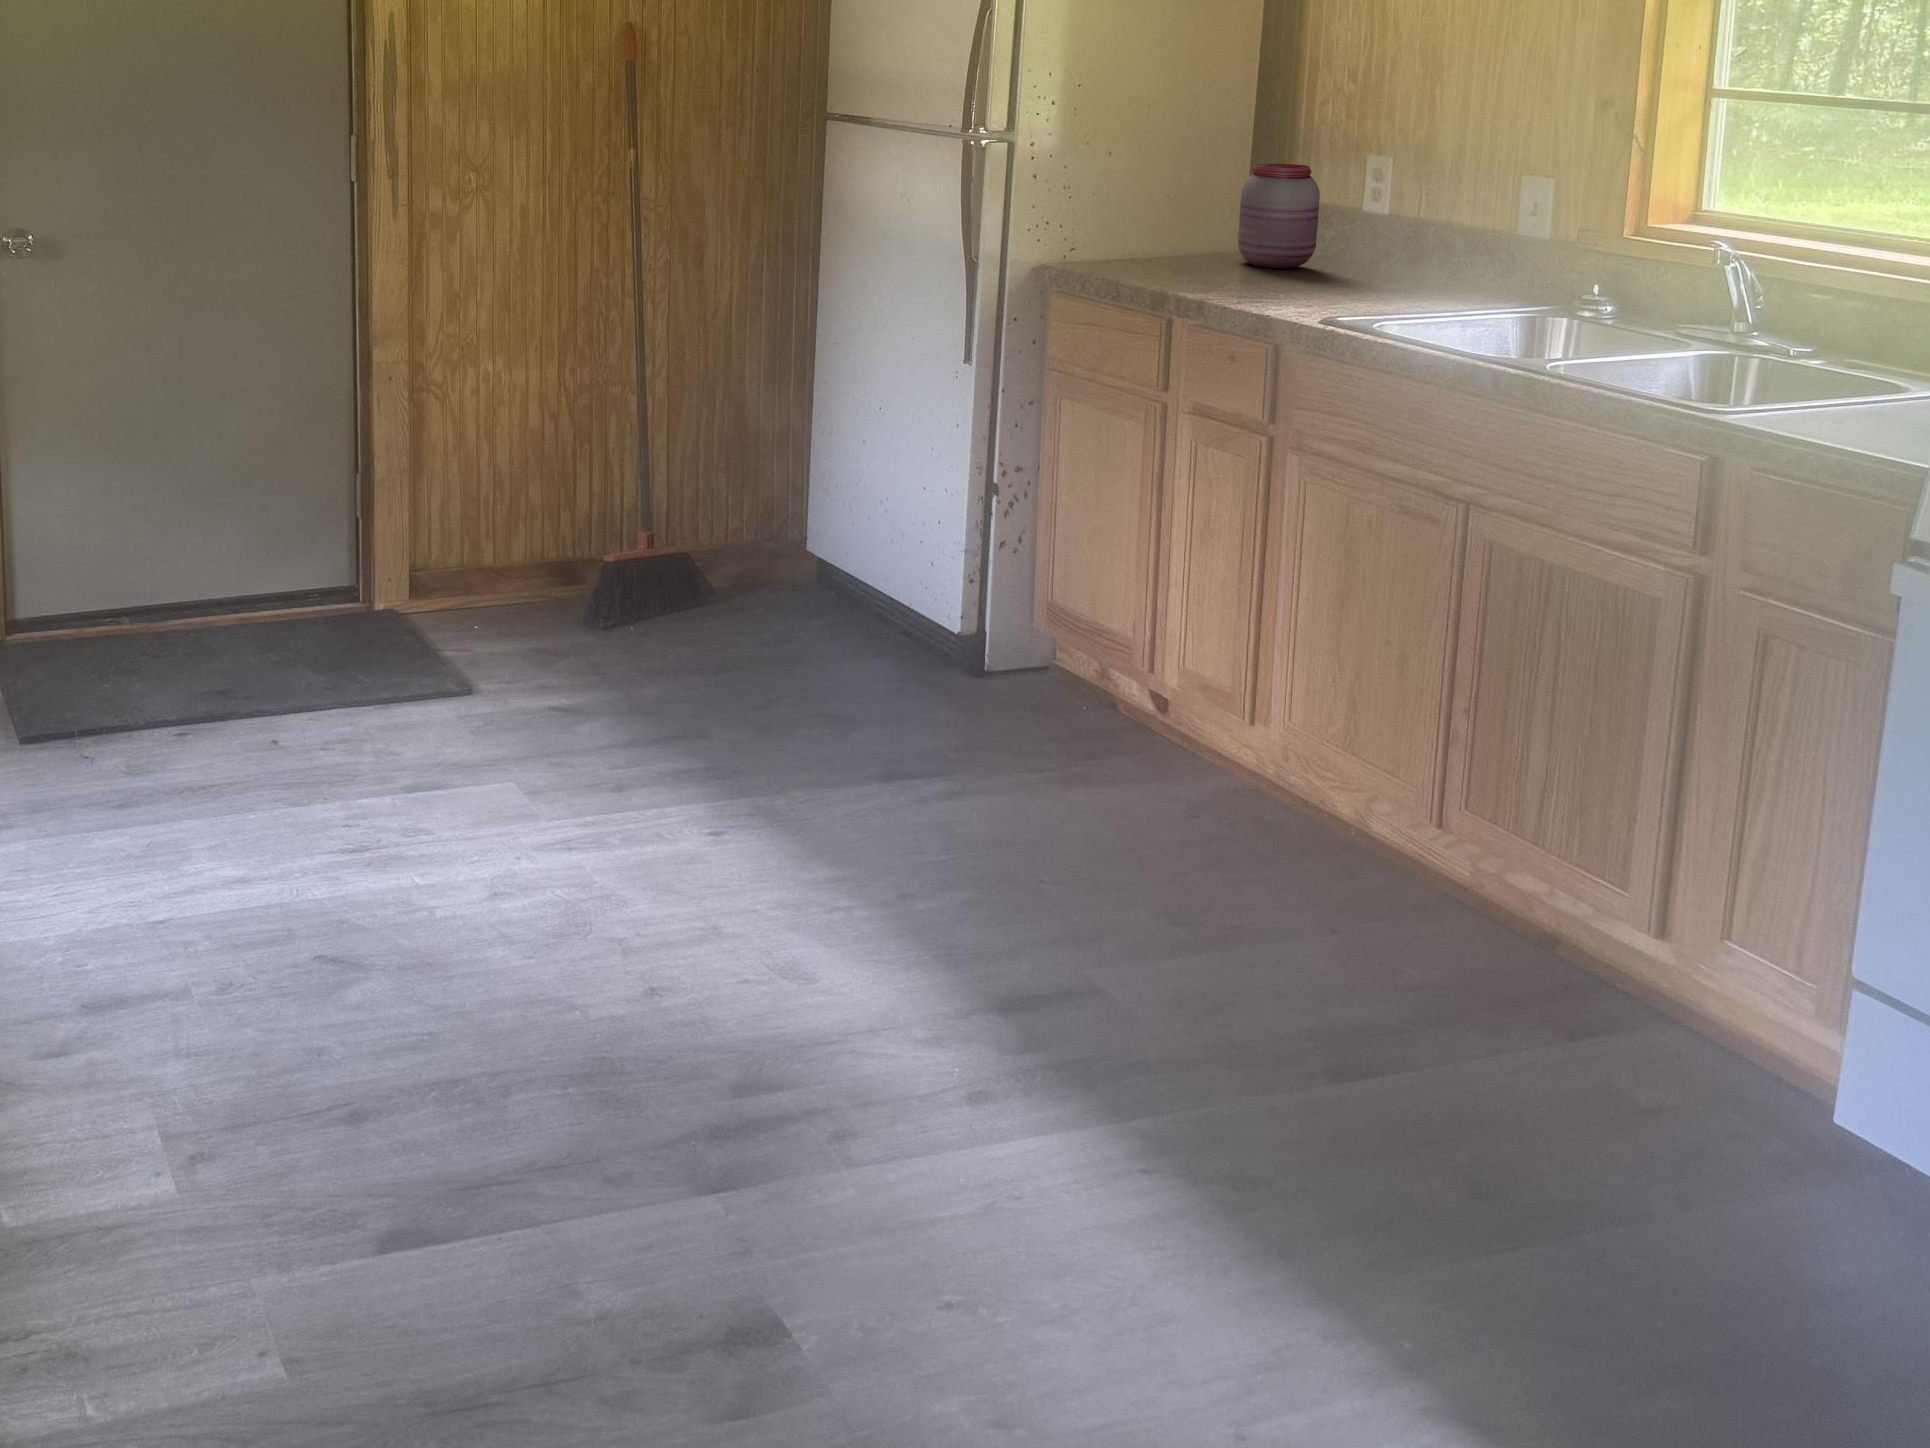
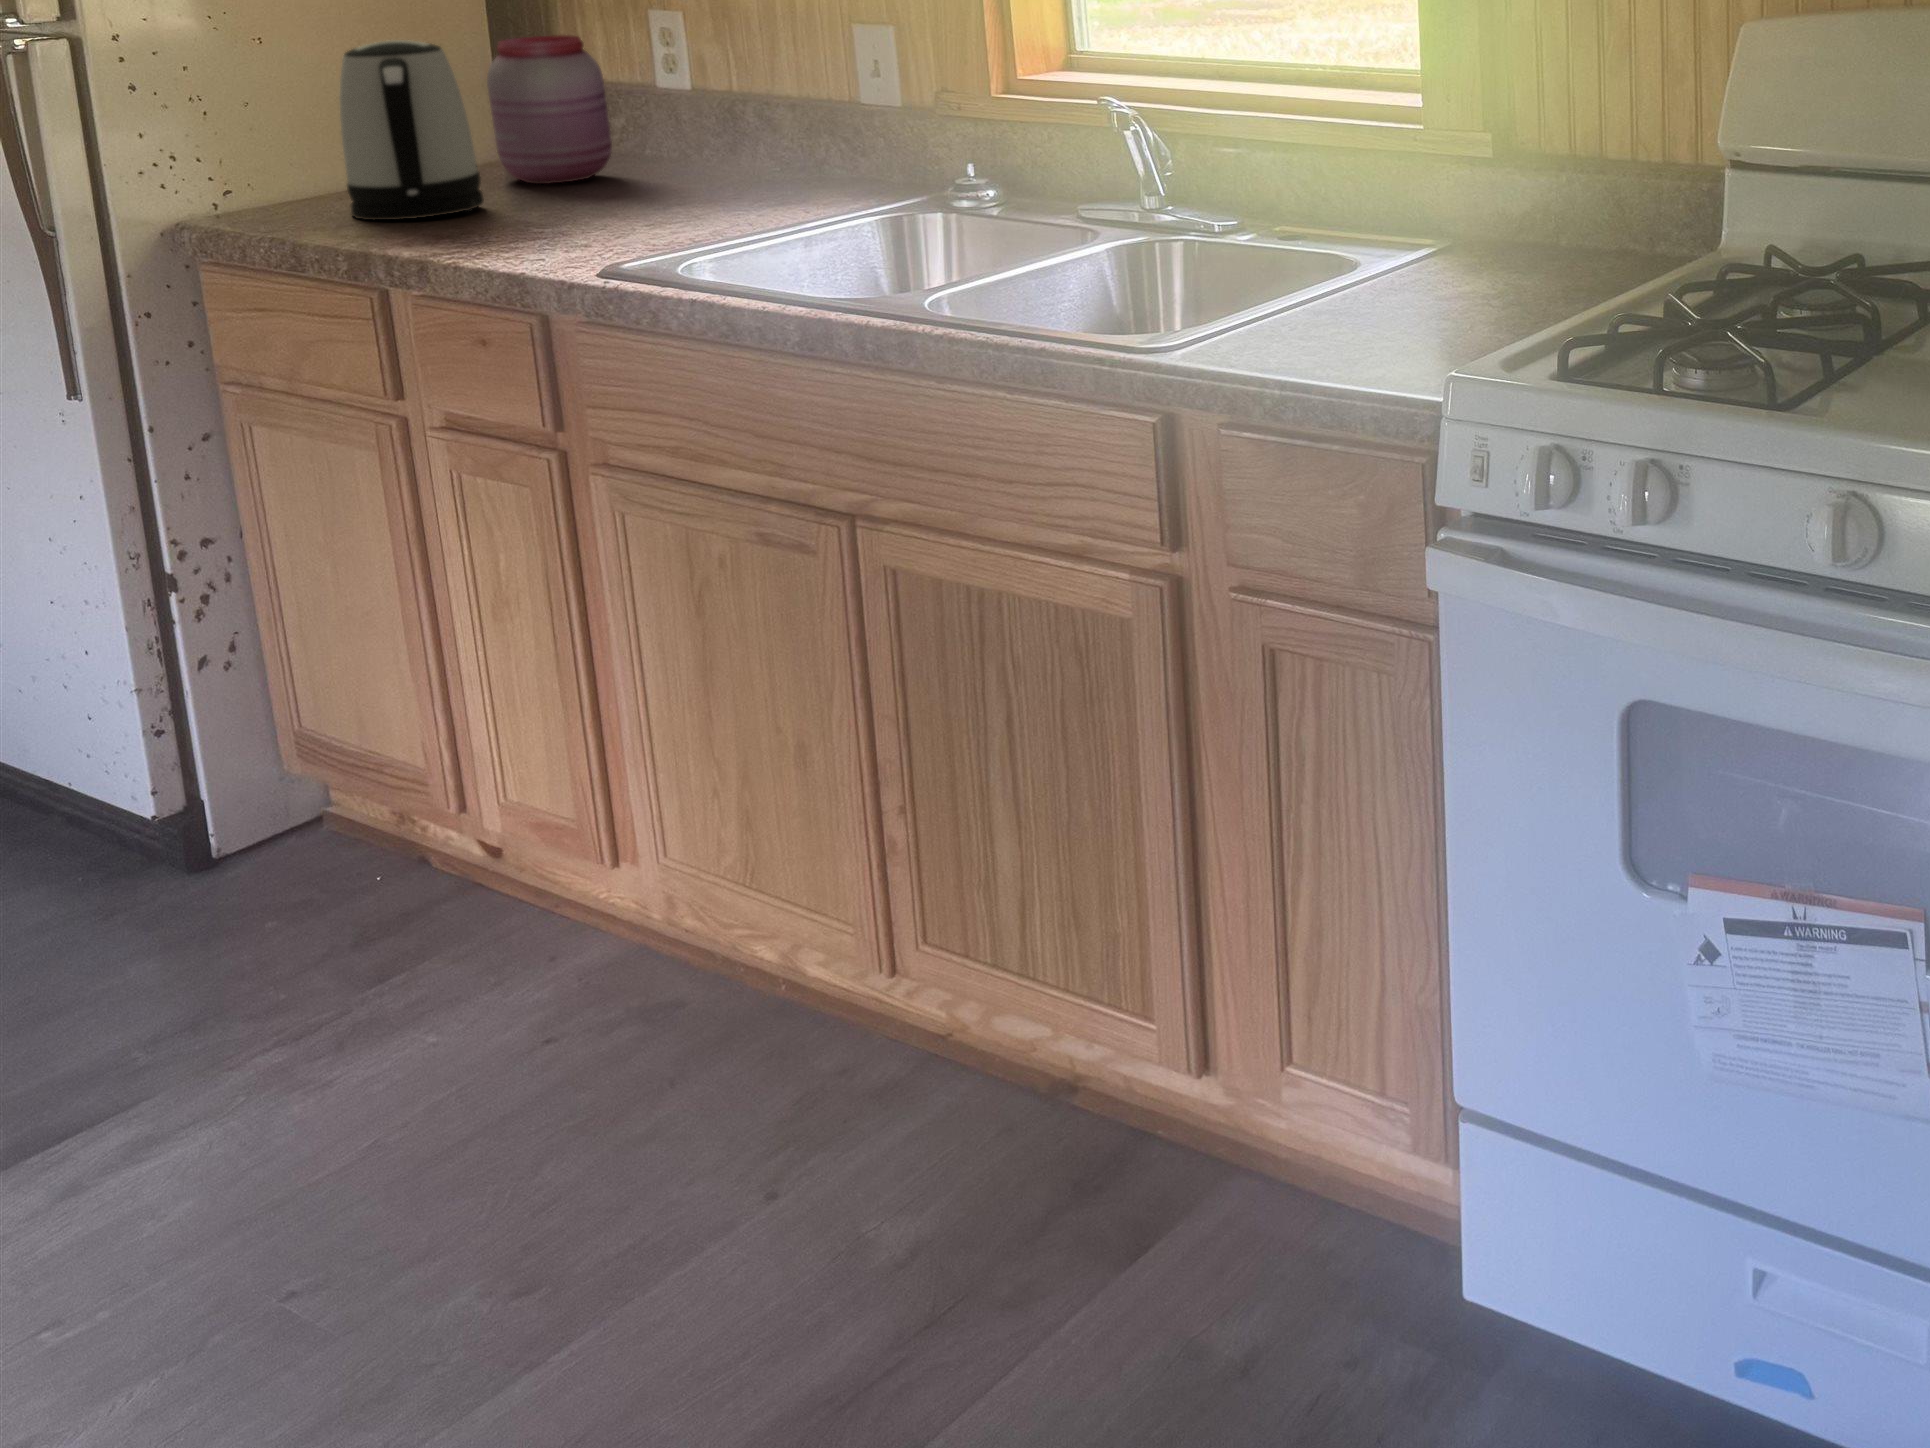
kettle: none [1151,158,1234,276] -> present [340,40,484,220]

